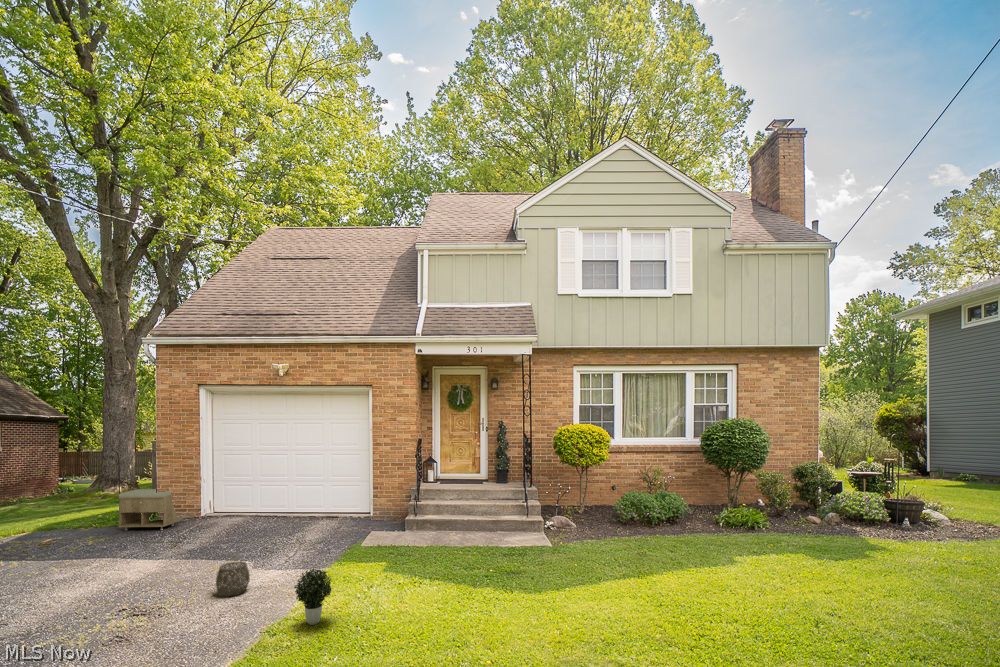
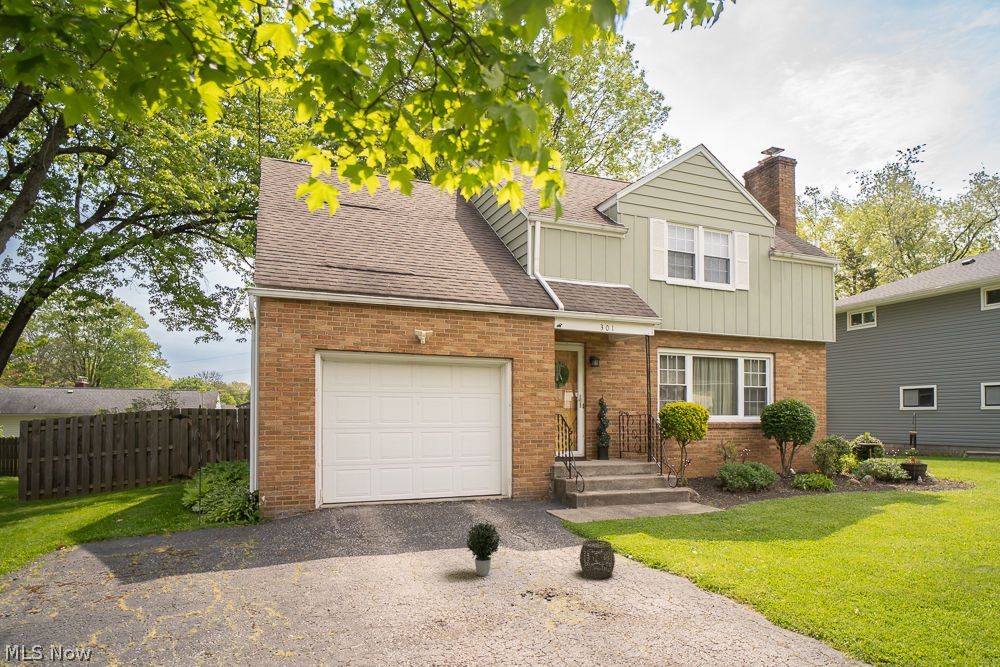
storage bench: present [118,489,181,530] -> none [230,478,298,534]
potted plant: present [294,568,332,625] -> present [467,523,500,576]

